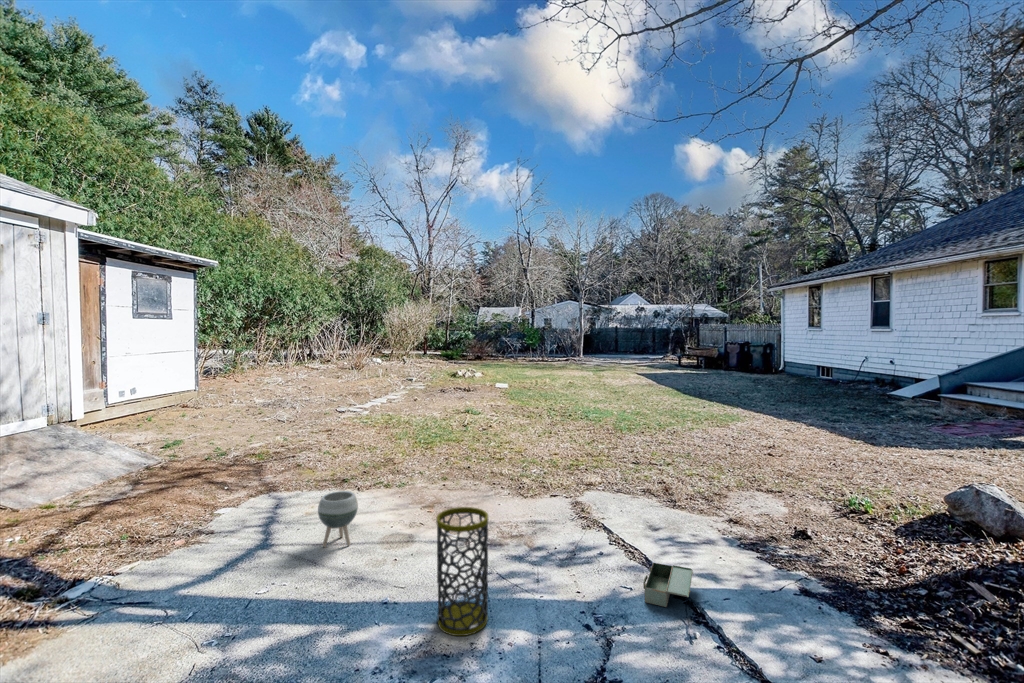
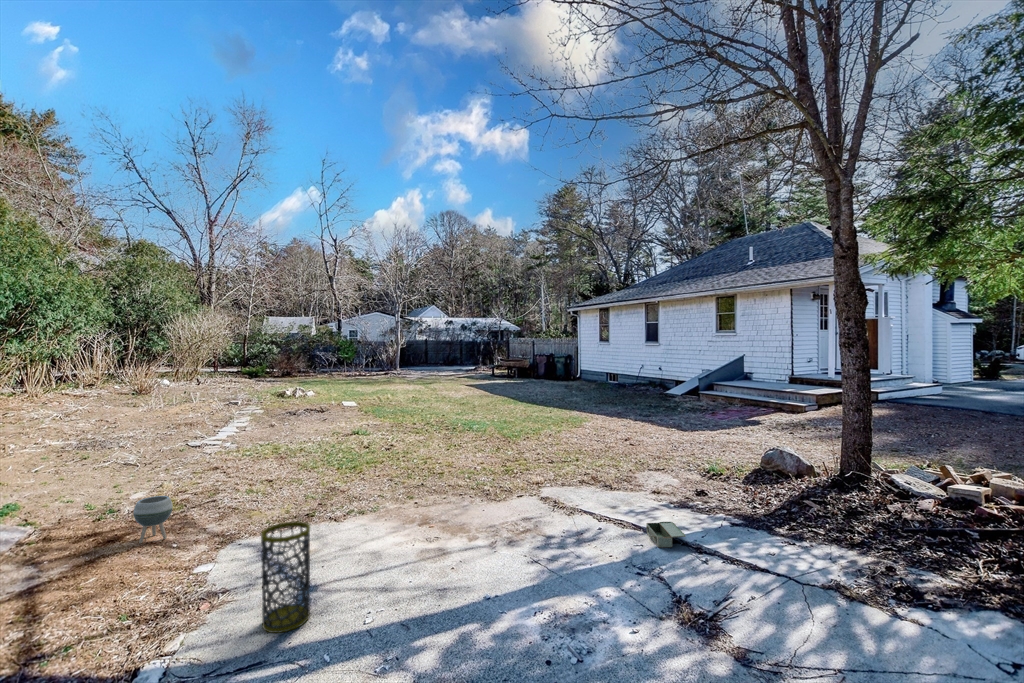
planter: present [318,491,358,547] -> present [134,496,173,543]
trash can: present [436,507,488,636] -> present [261,521,310,633]

